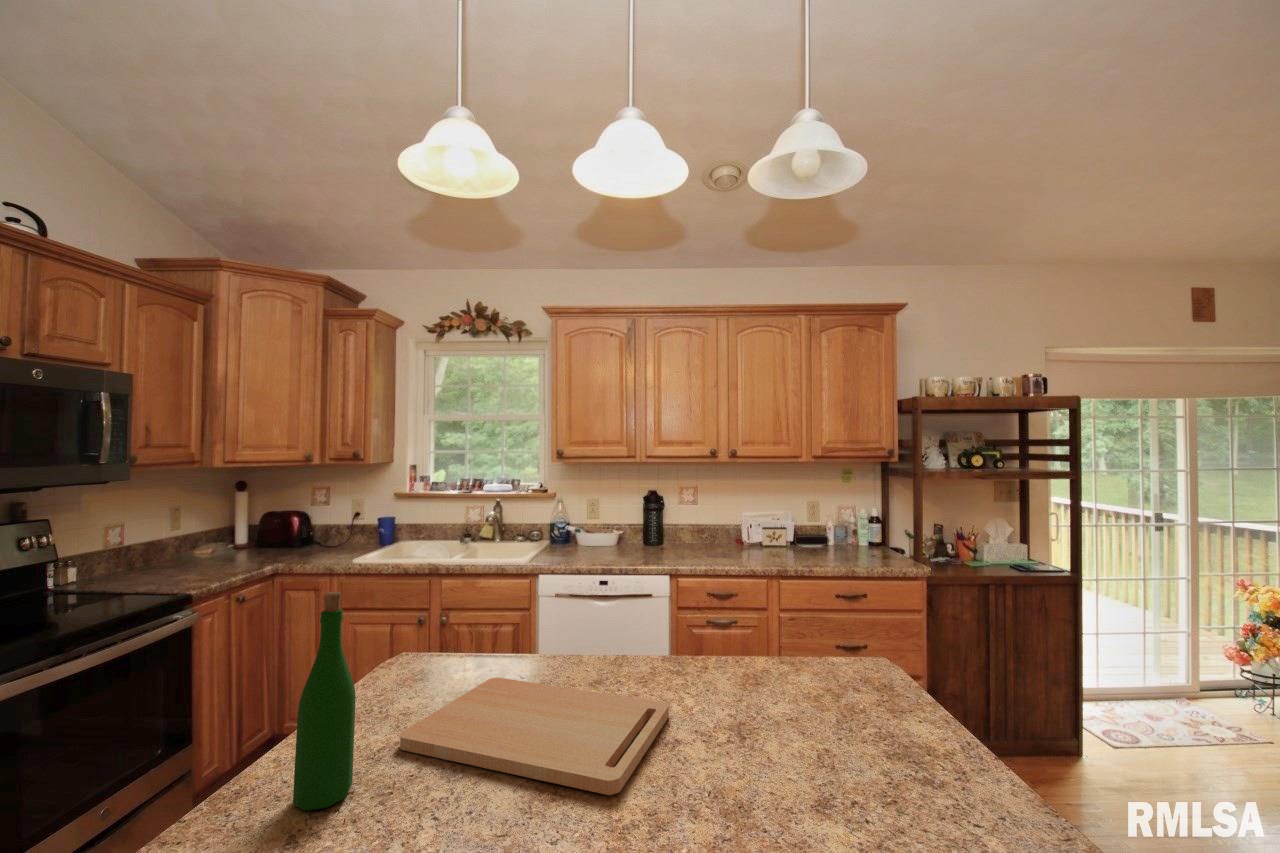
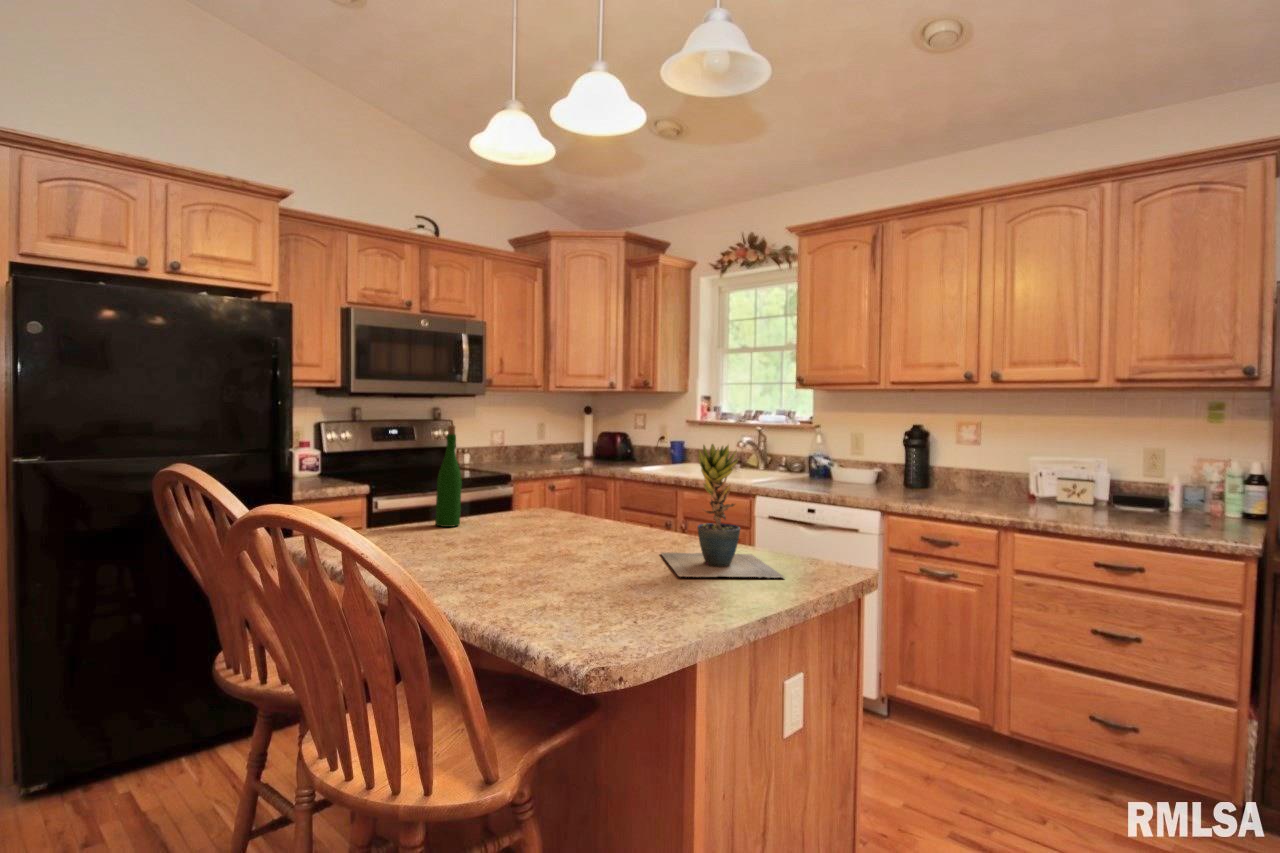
potted plant: none [741,573,921,778] -> present [661,444,784,578]
cutting board: present [400,677,669,795] -> none [496,515,637,547]

